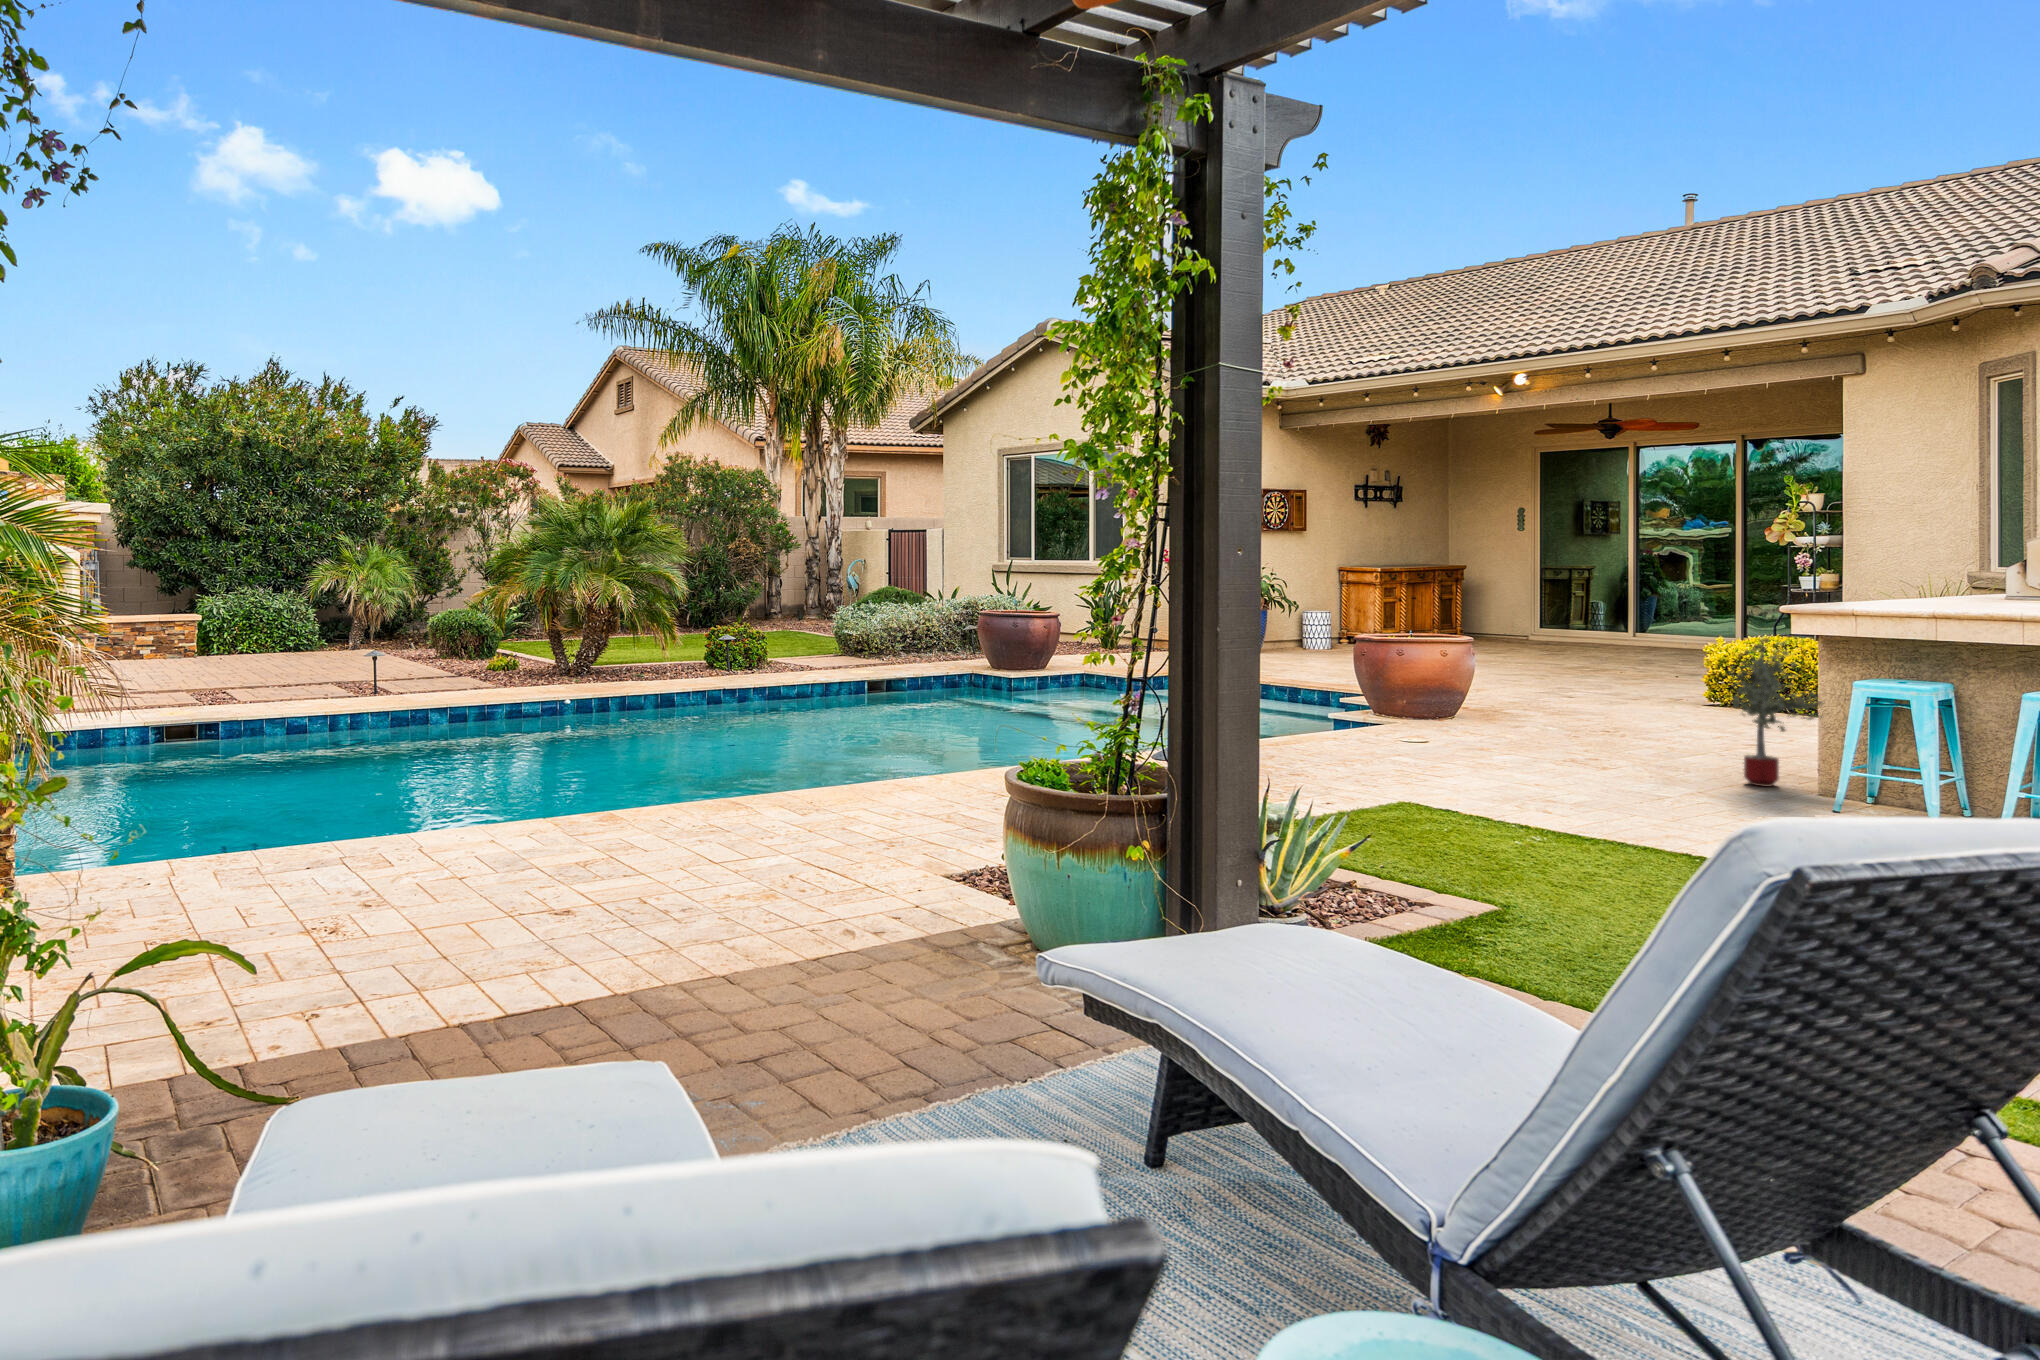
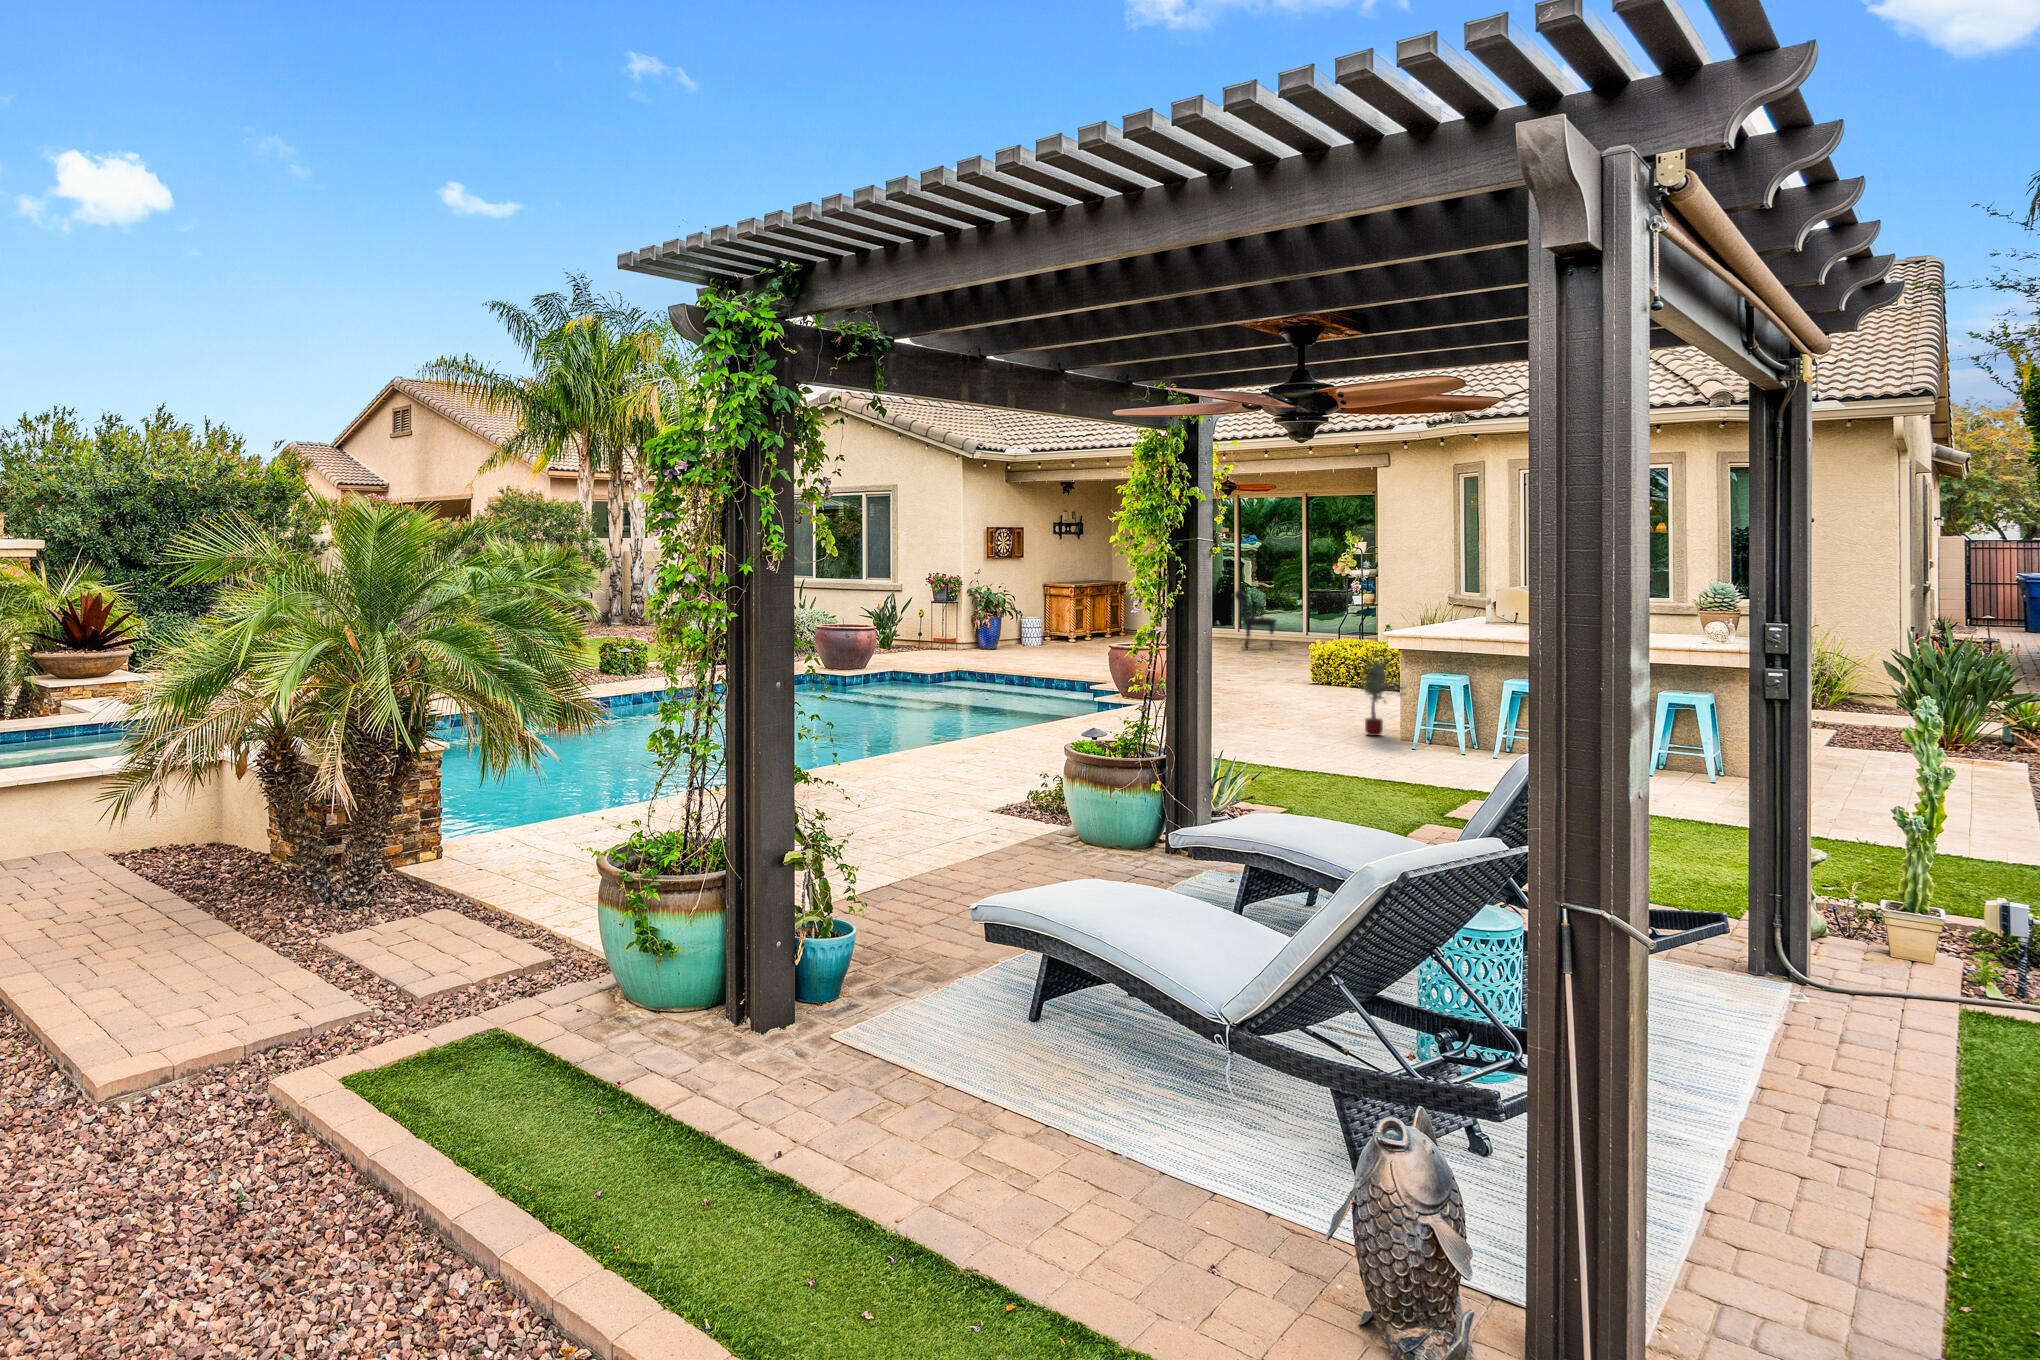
armchair: none [1617,573,1685,659] -> present [1235,591,1276,649]

